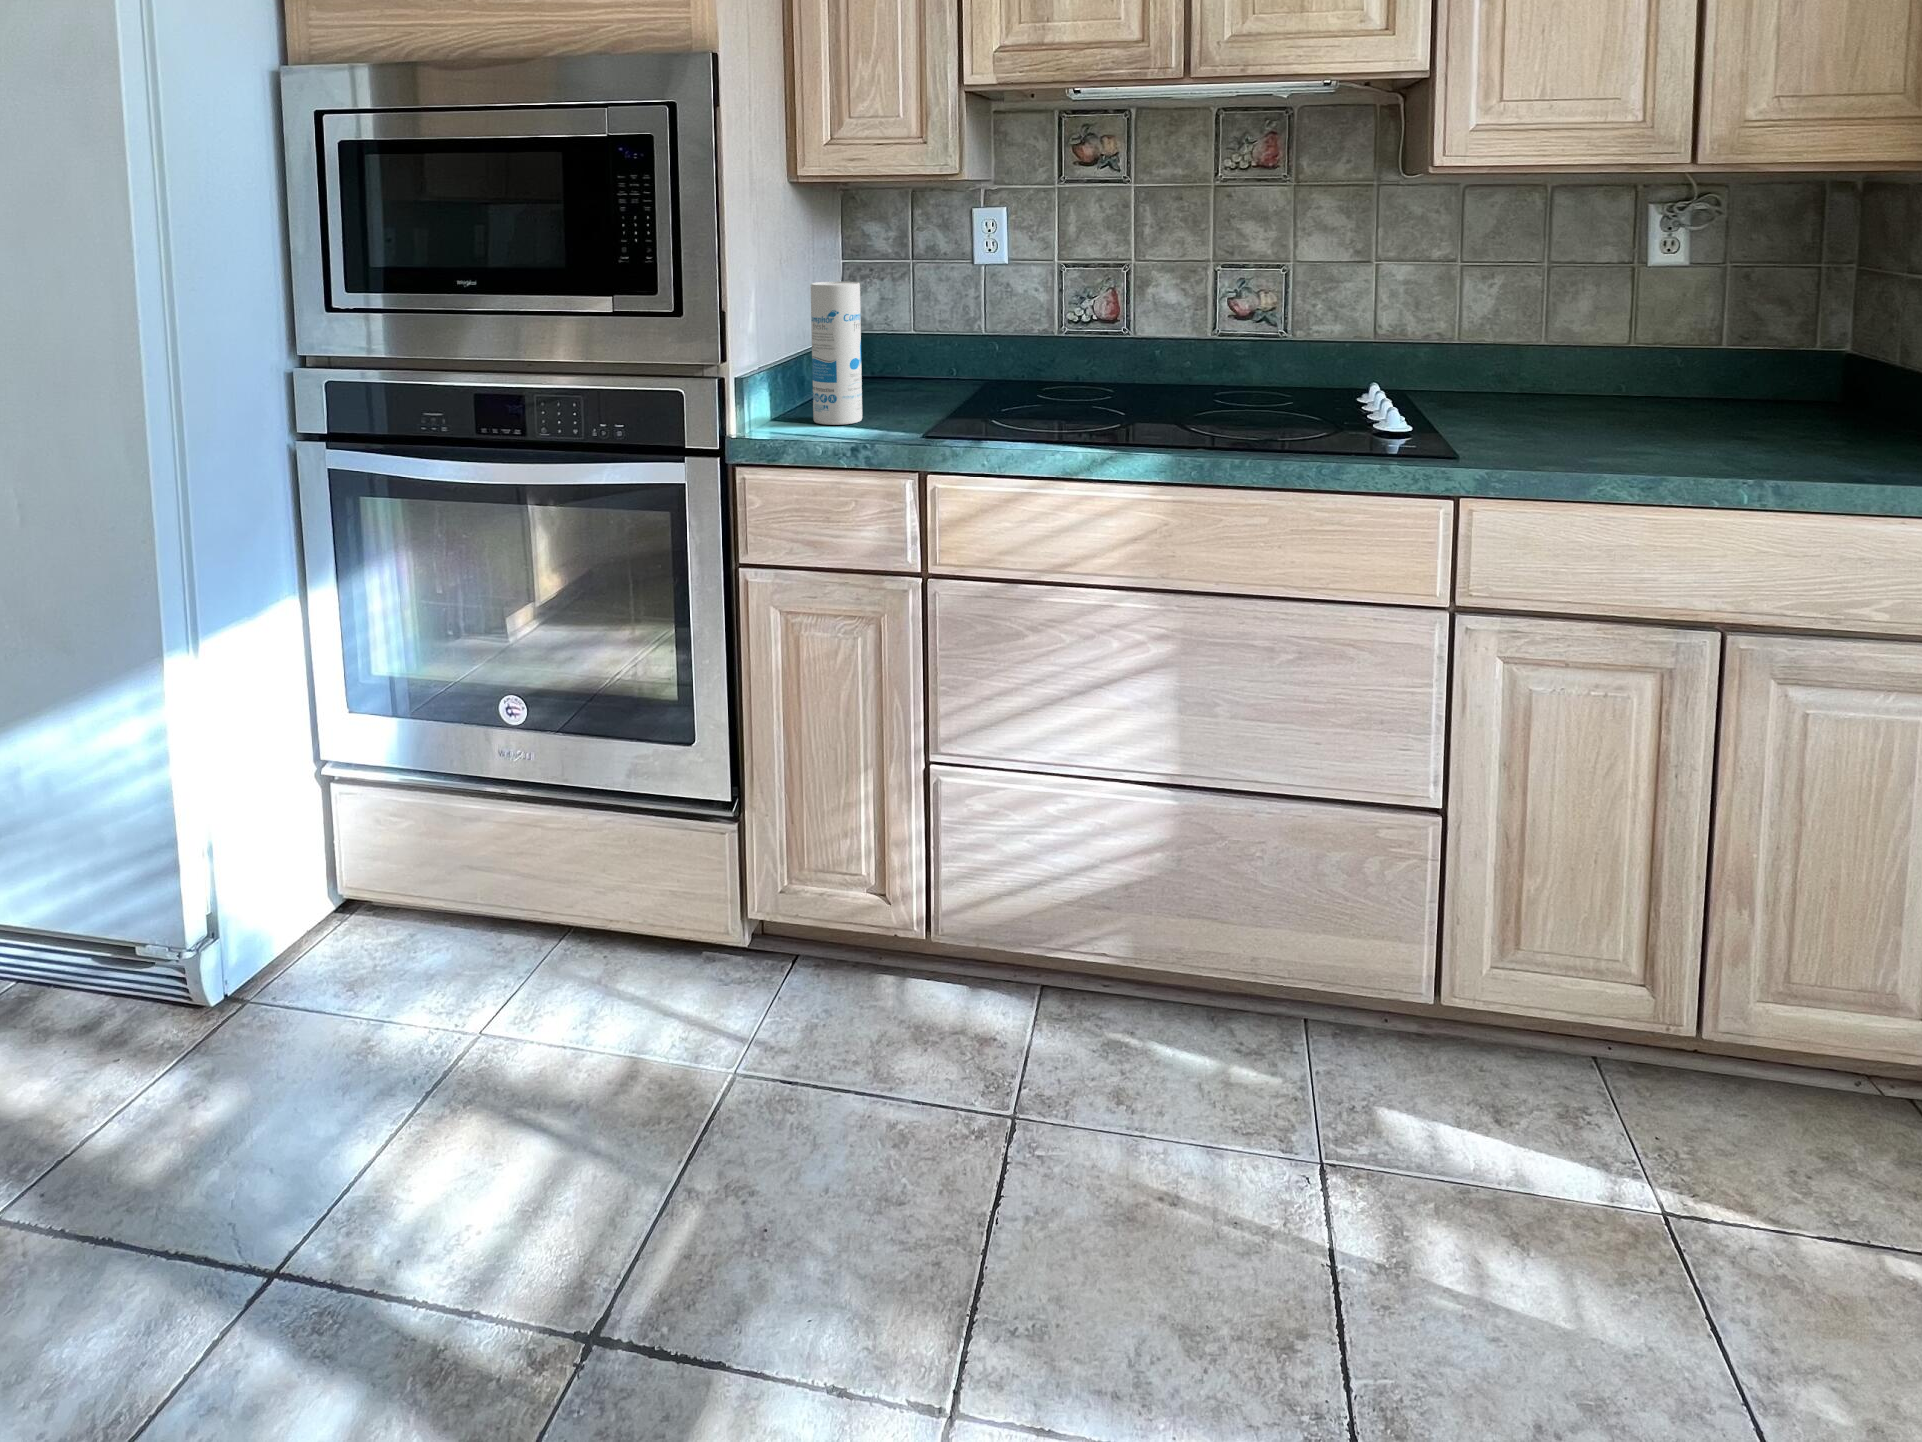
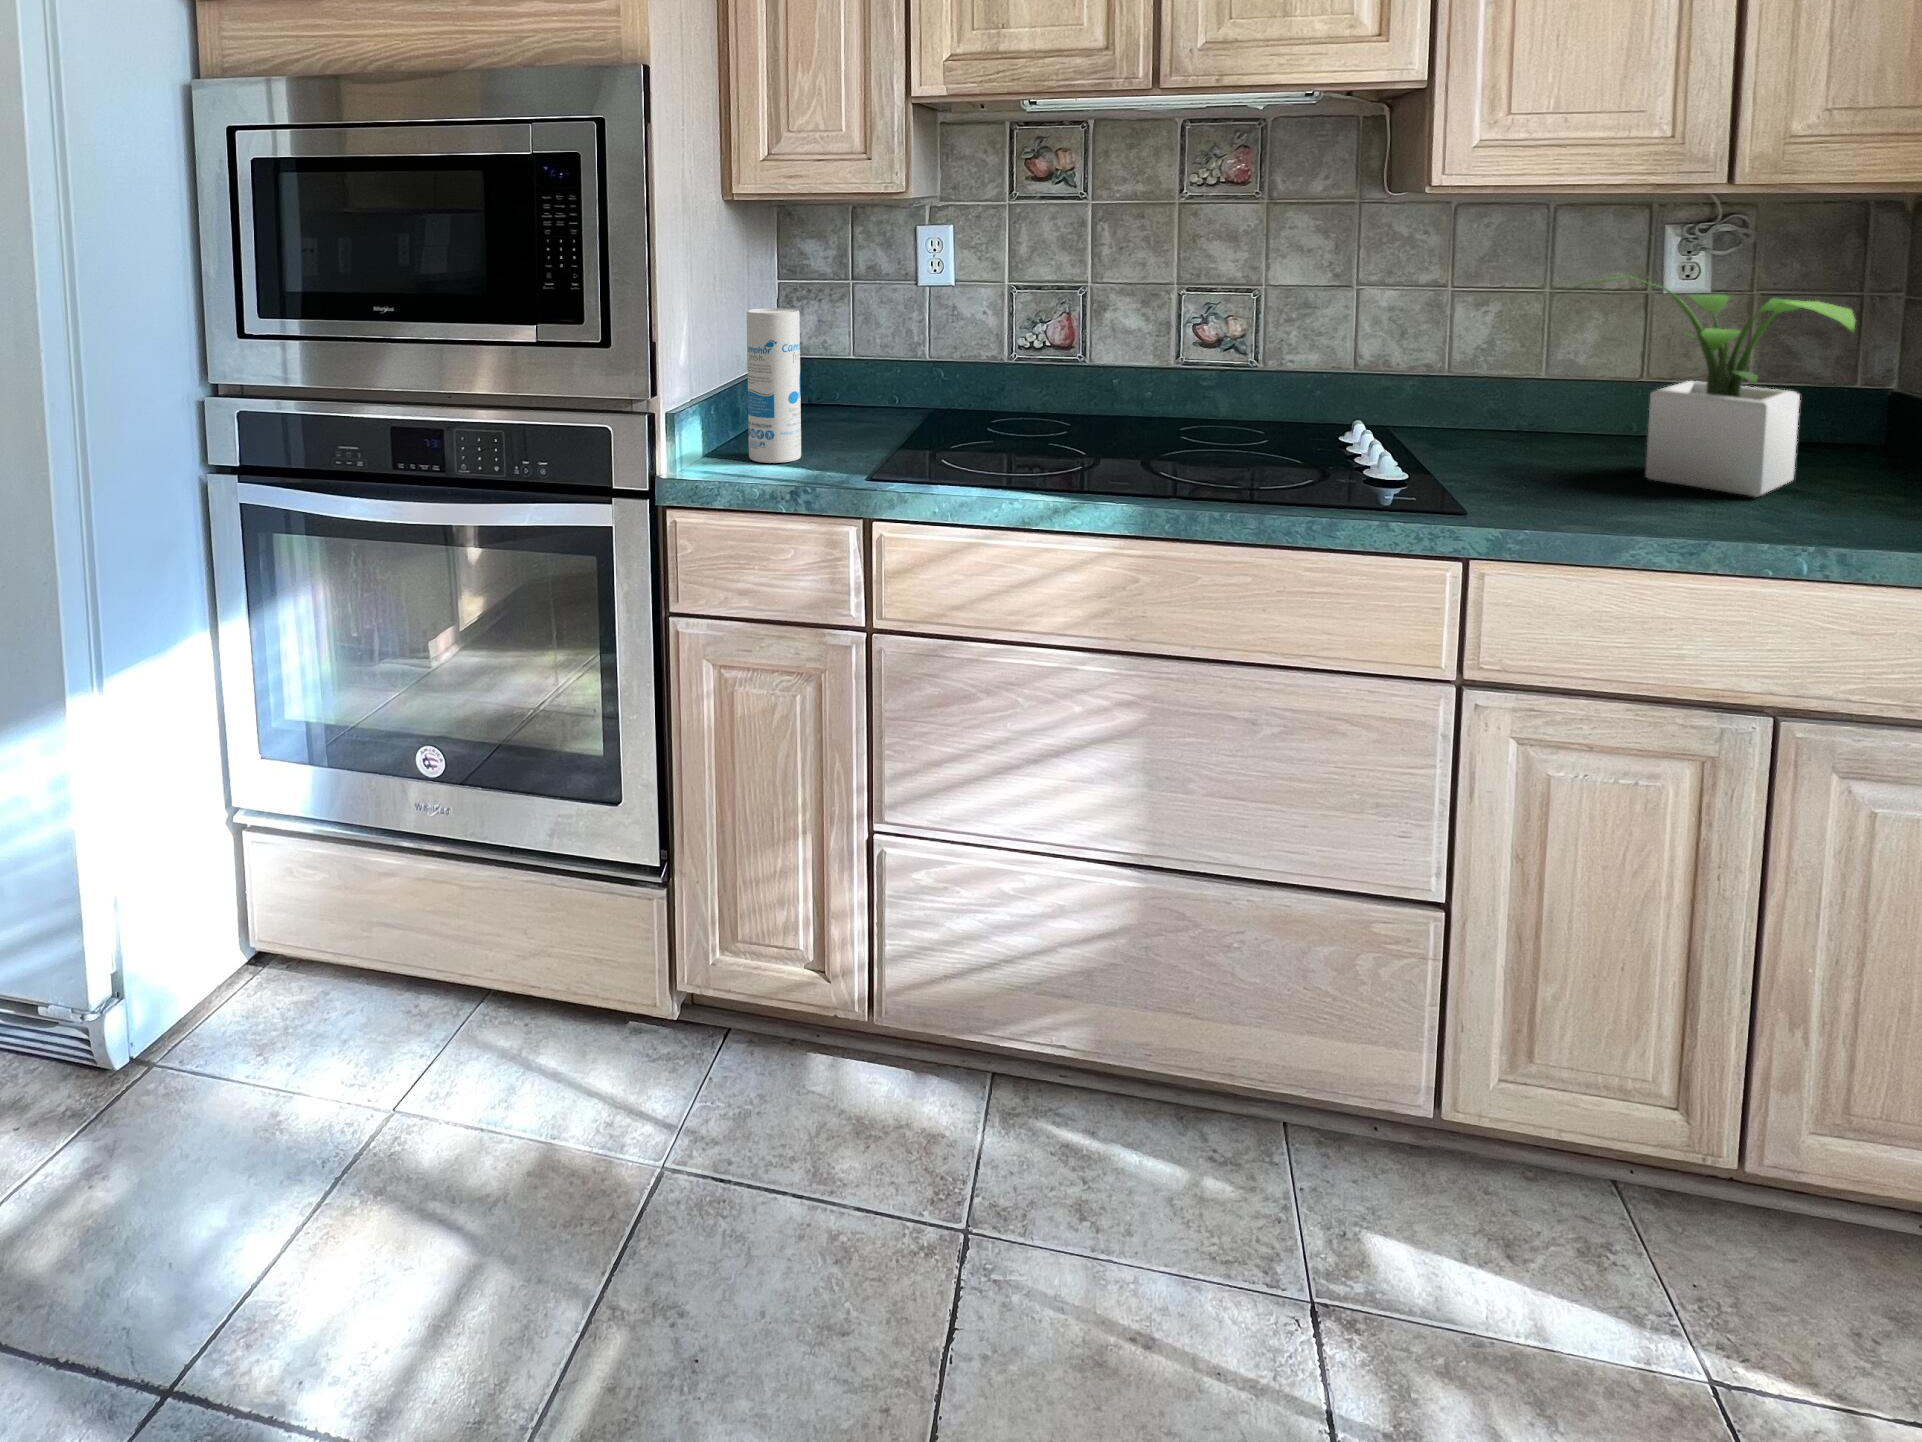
potted plant: none [1547,247,1795,443] -> present [1560,277,1855,497]

